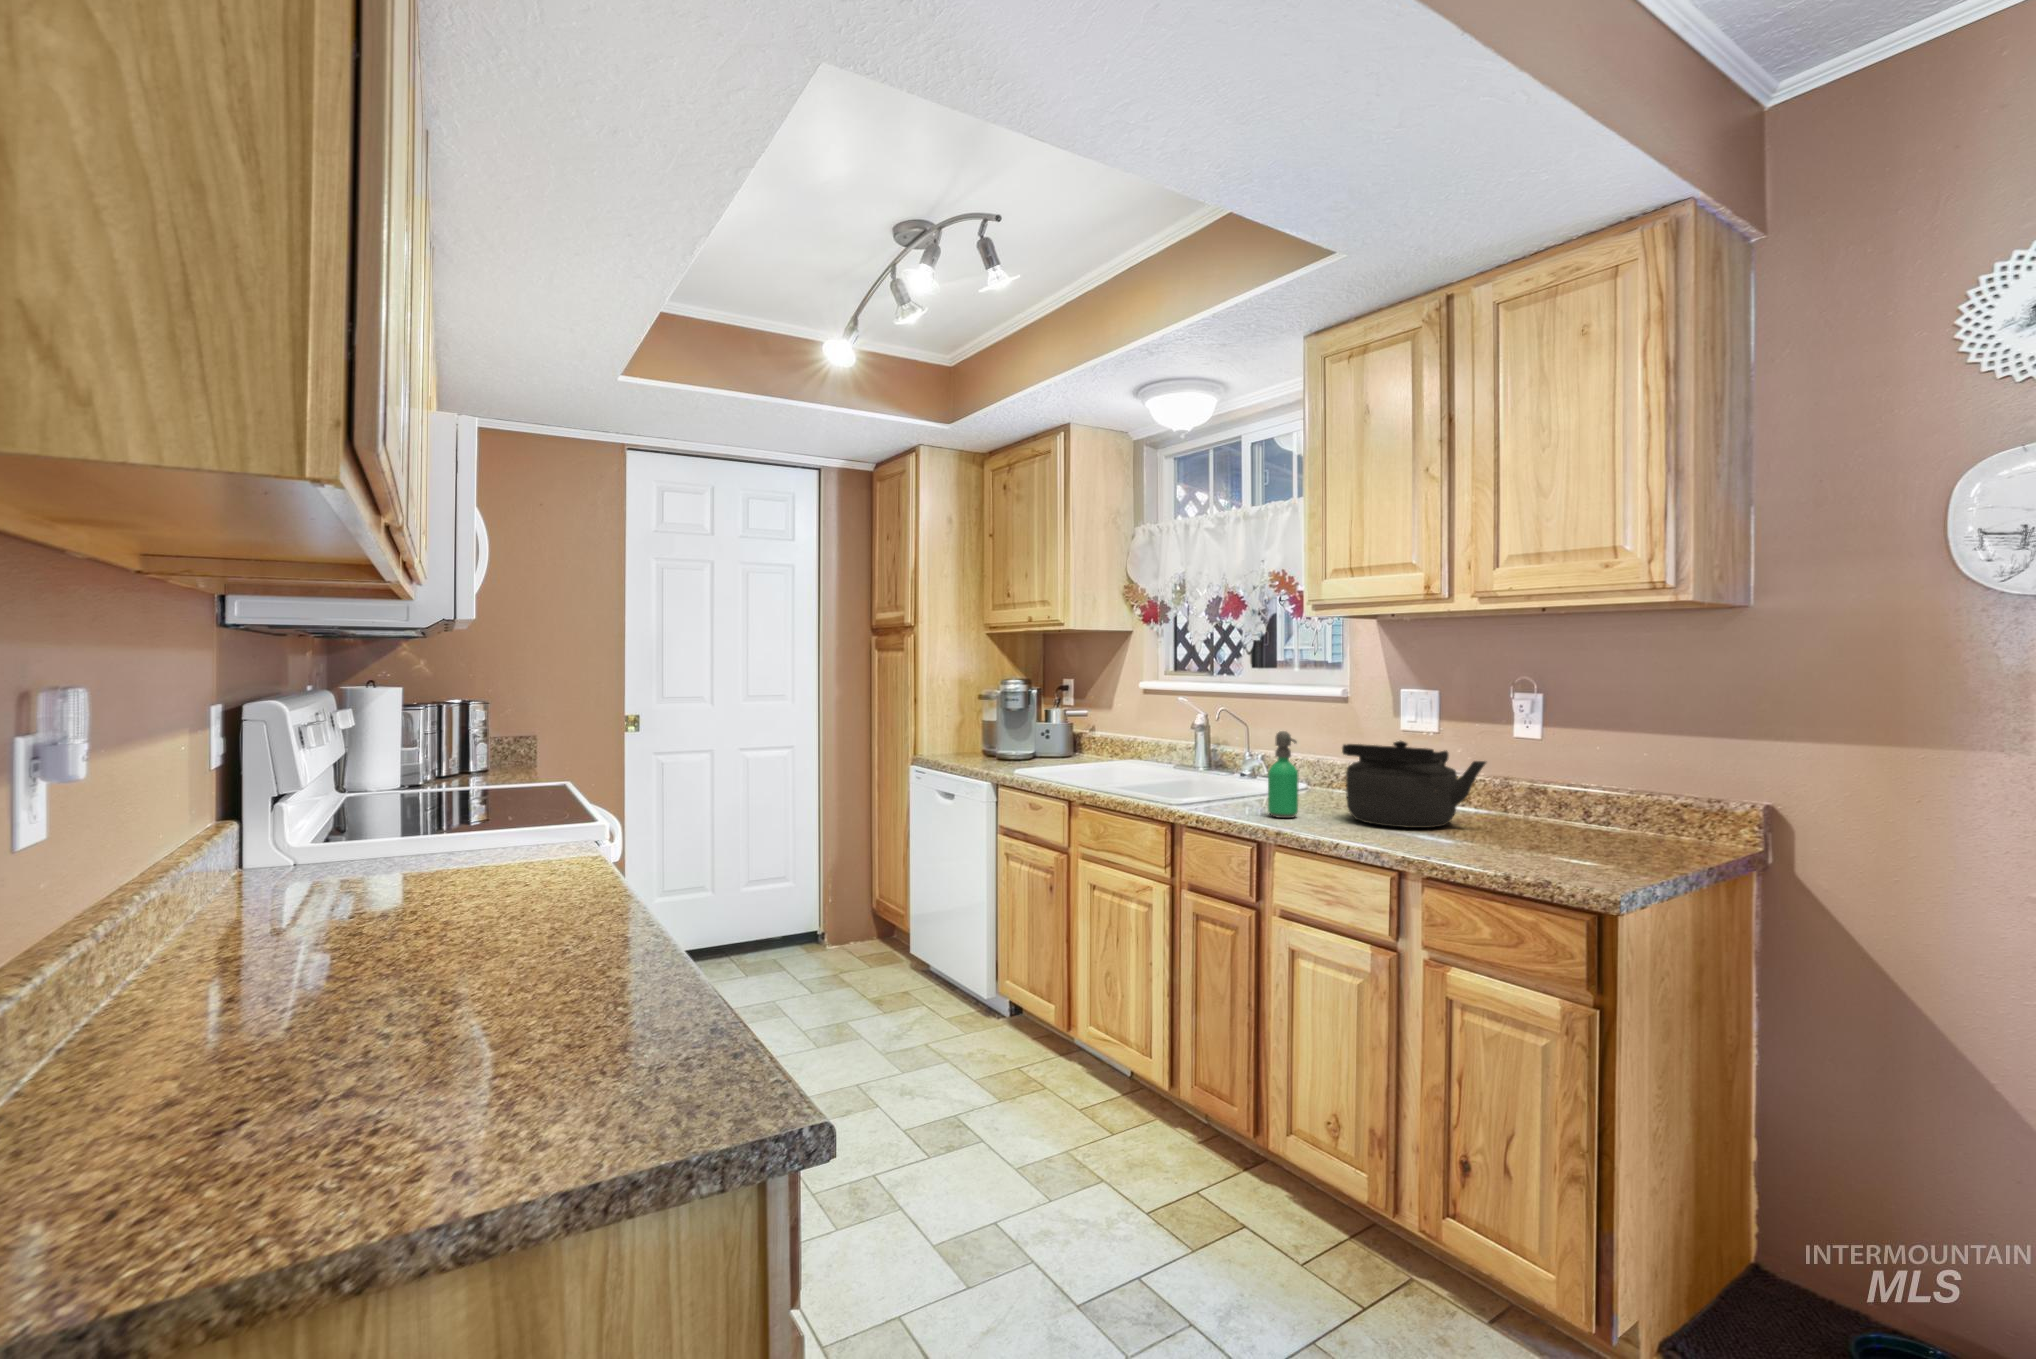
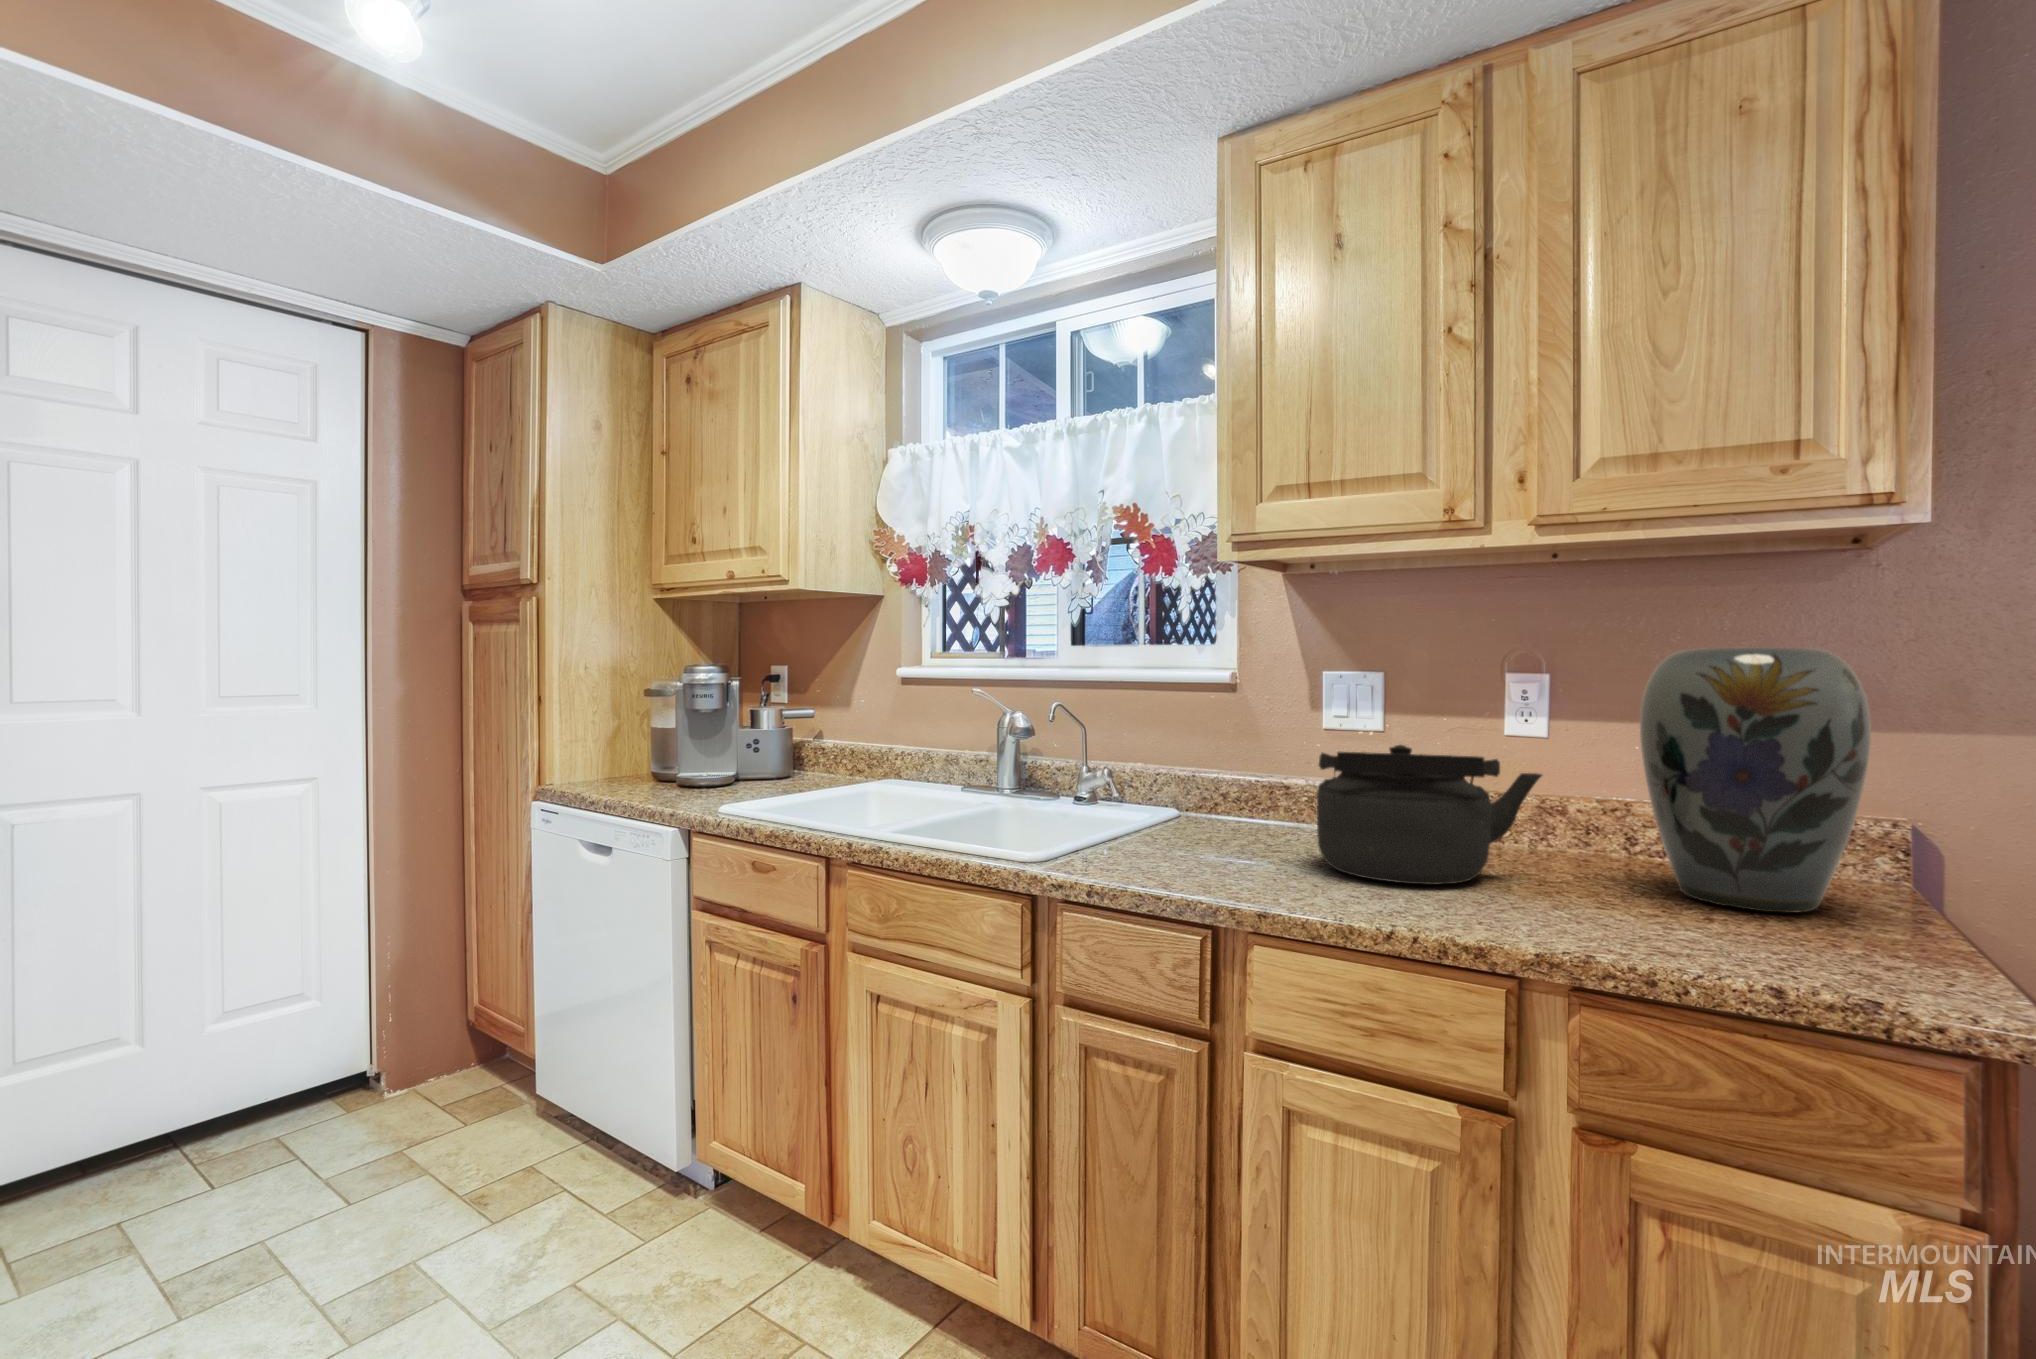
vase: none [1541,683,1680,853] -> present [1640,648,1871,913]
soap dispenser: present [1268,731,1298,818] -> none [1204,733,1262,878]

